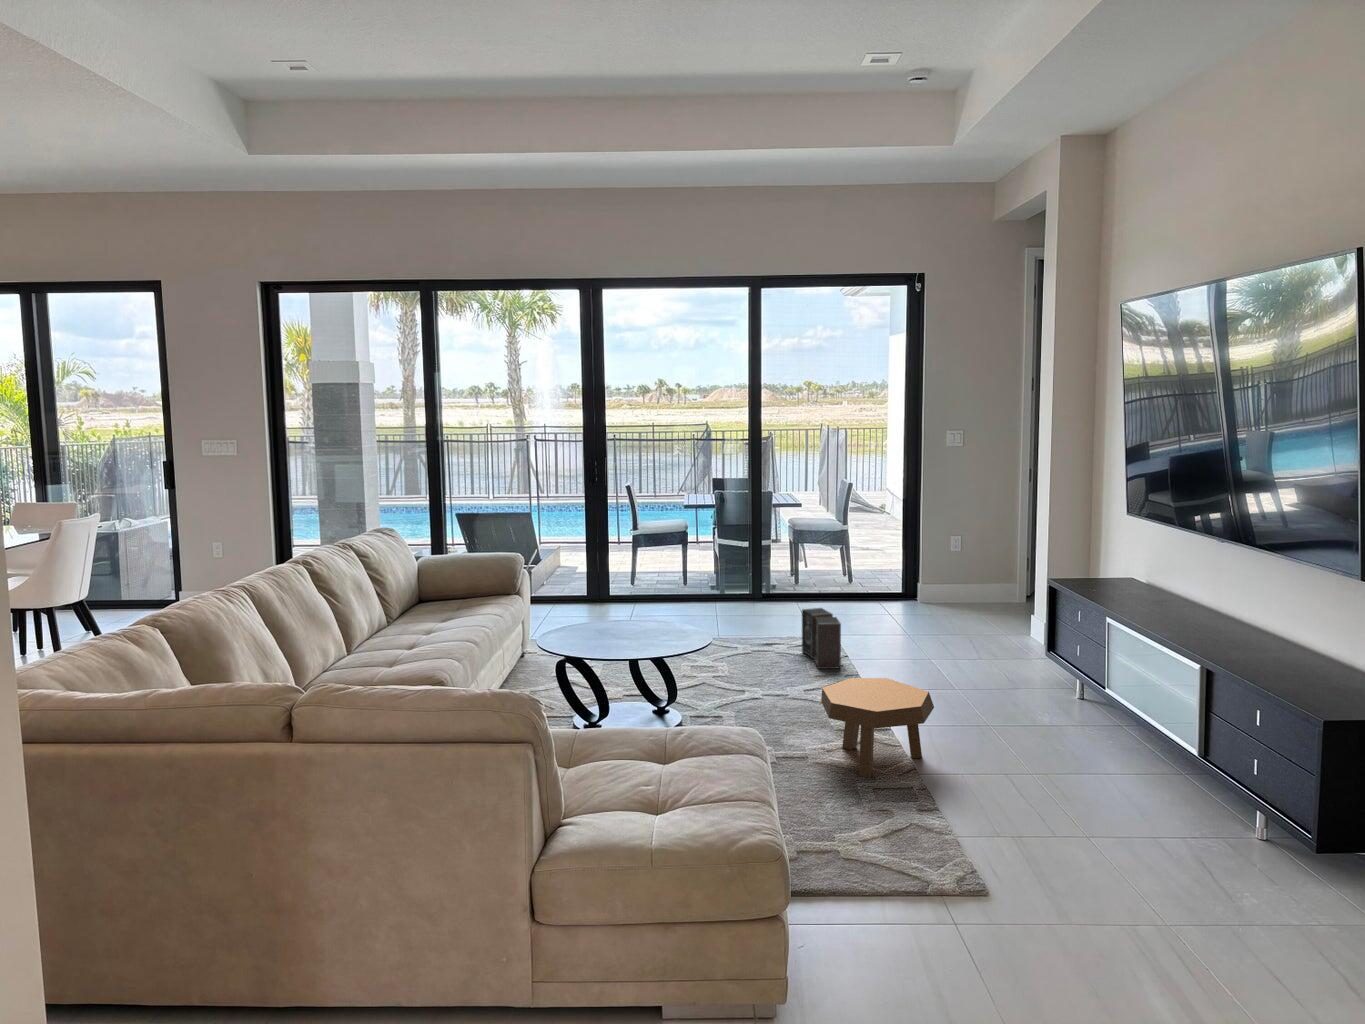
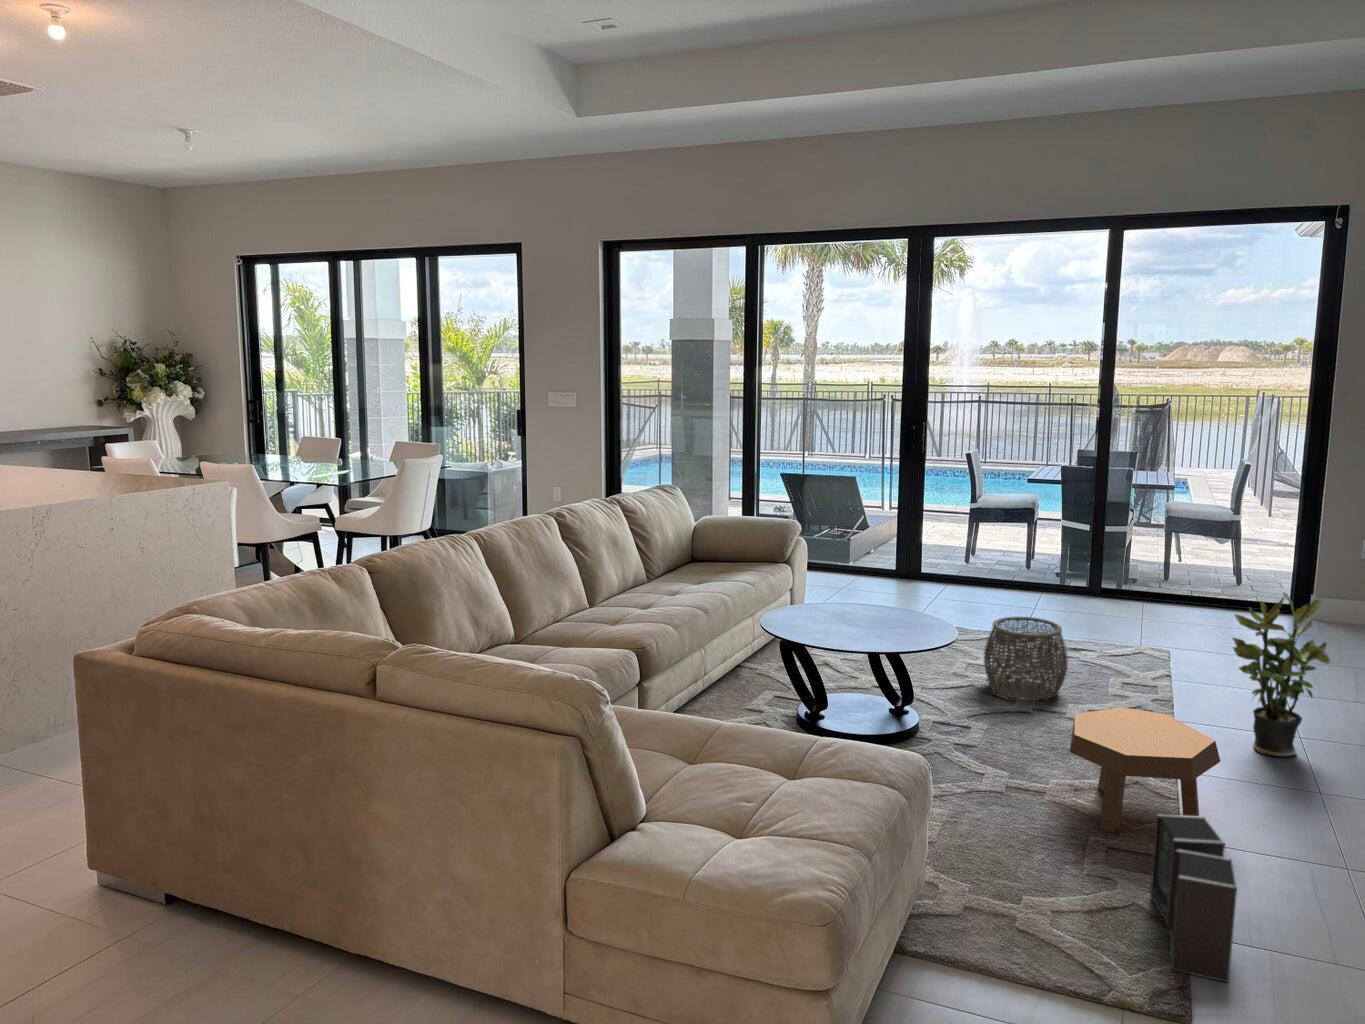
potted plant: none [909,573,977,704] -> present [1232,592,1330,757]
speaker: present [802,608,841,669] -> present [1150,814,1237,982]
woven basket: none [712,618,782,691] -> present [984,616,1068,701]

